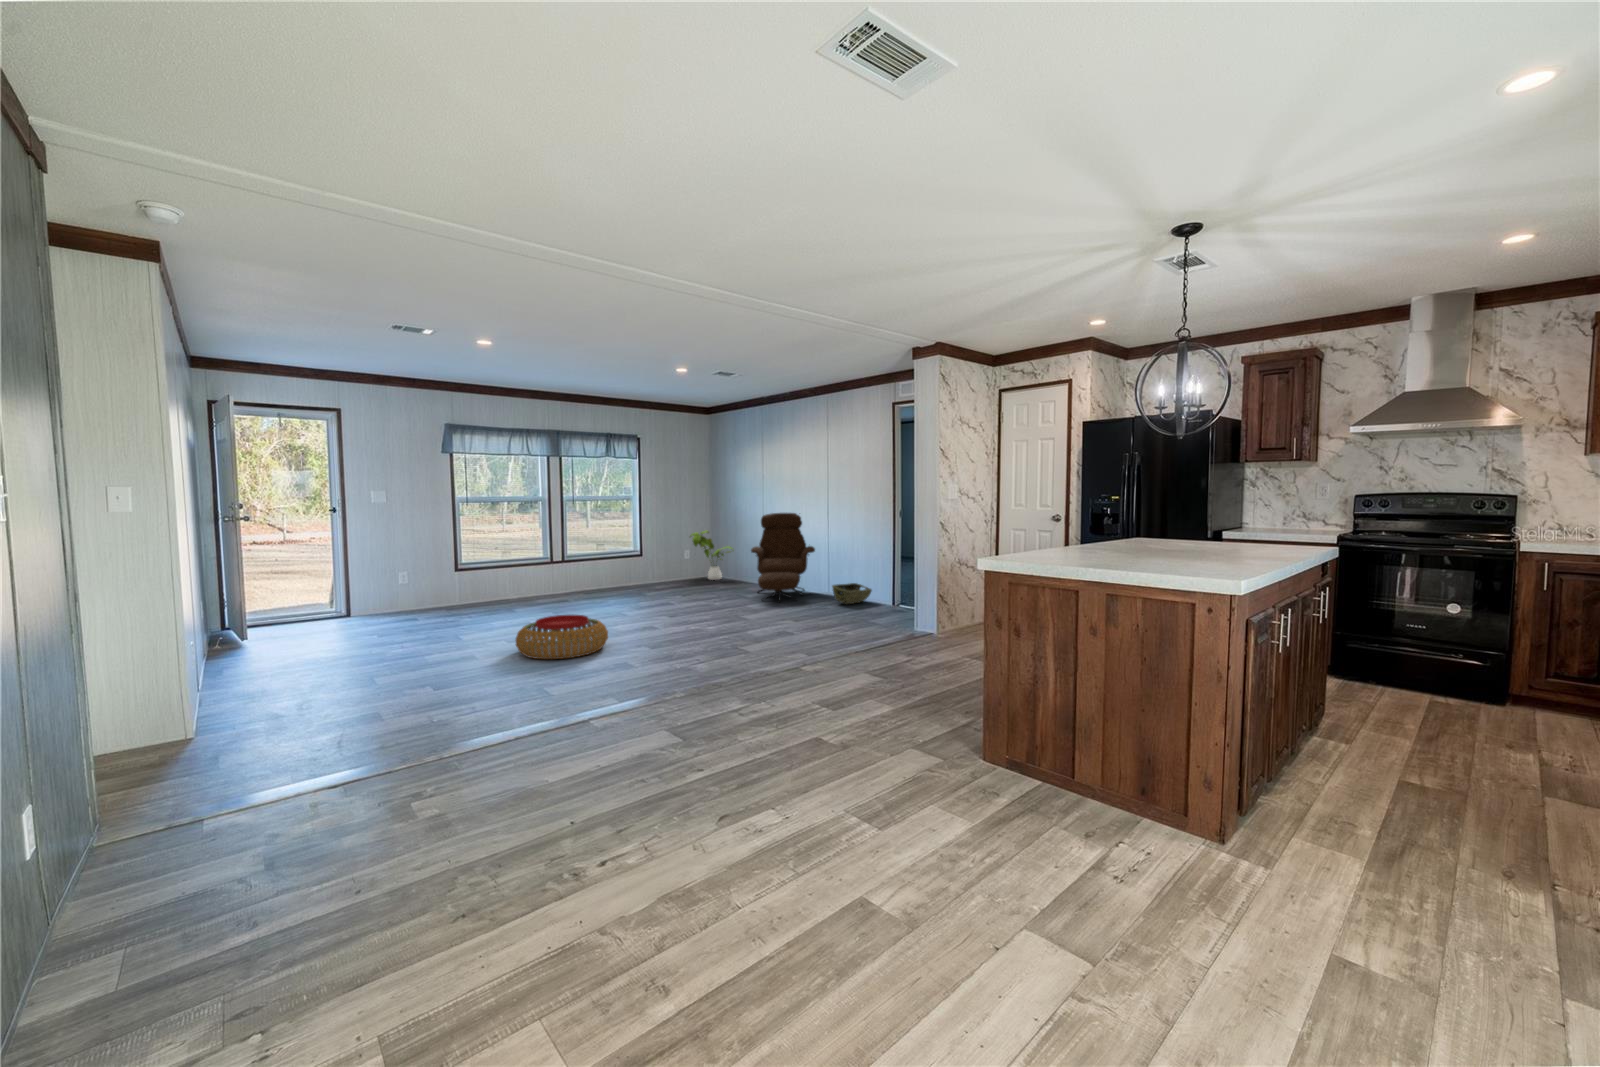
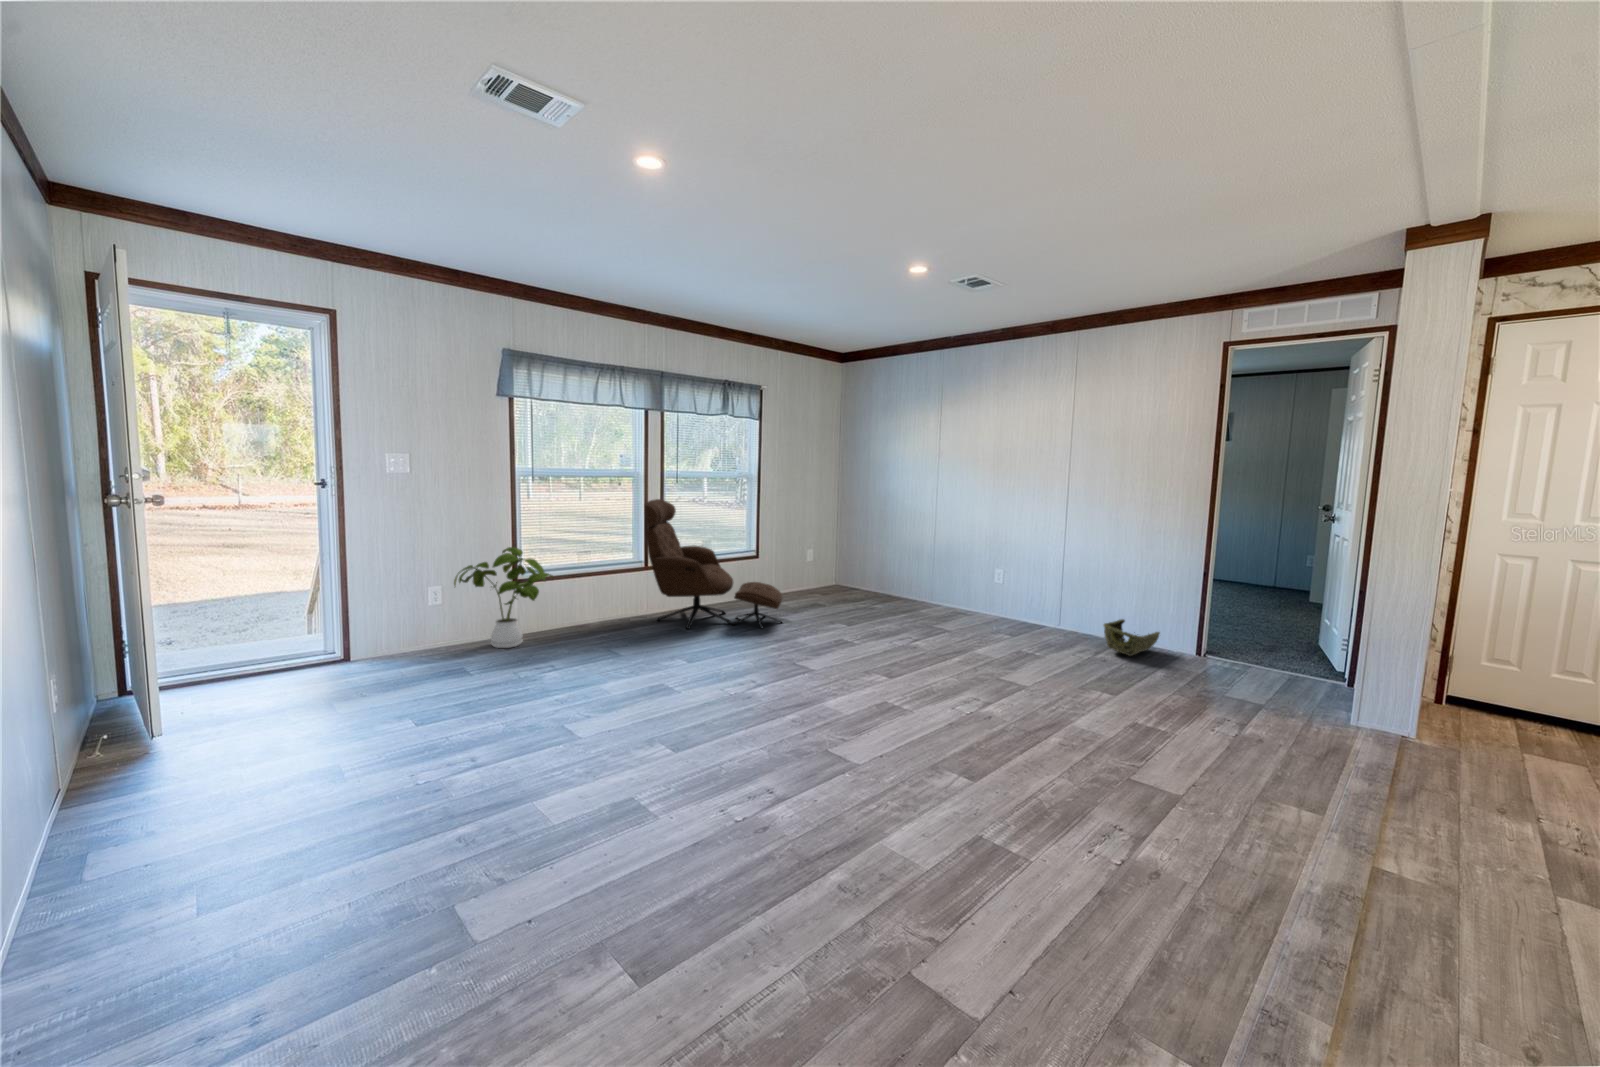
lounge chair: present [751,513,815,602] -> present [645,499,783,629]
house plant: present [690,530,733,580] -> present [454,547,553,648]
pouf: present [516,615,608,659] -> none [703,706,875,820]

